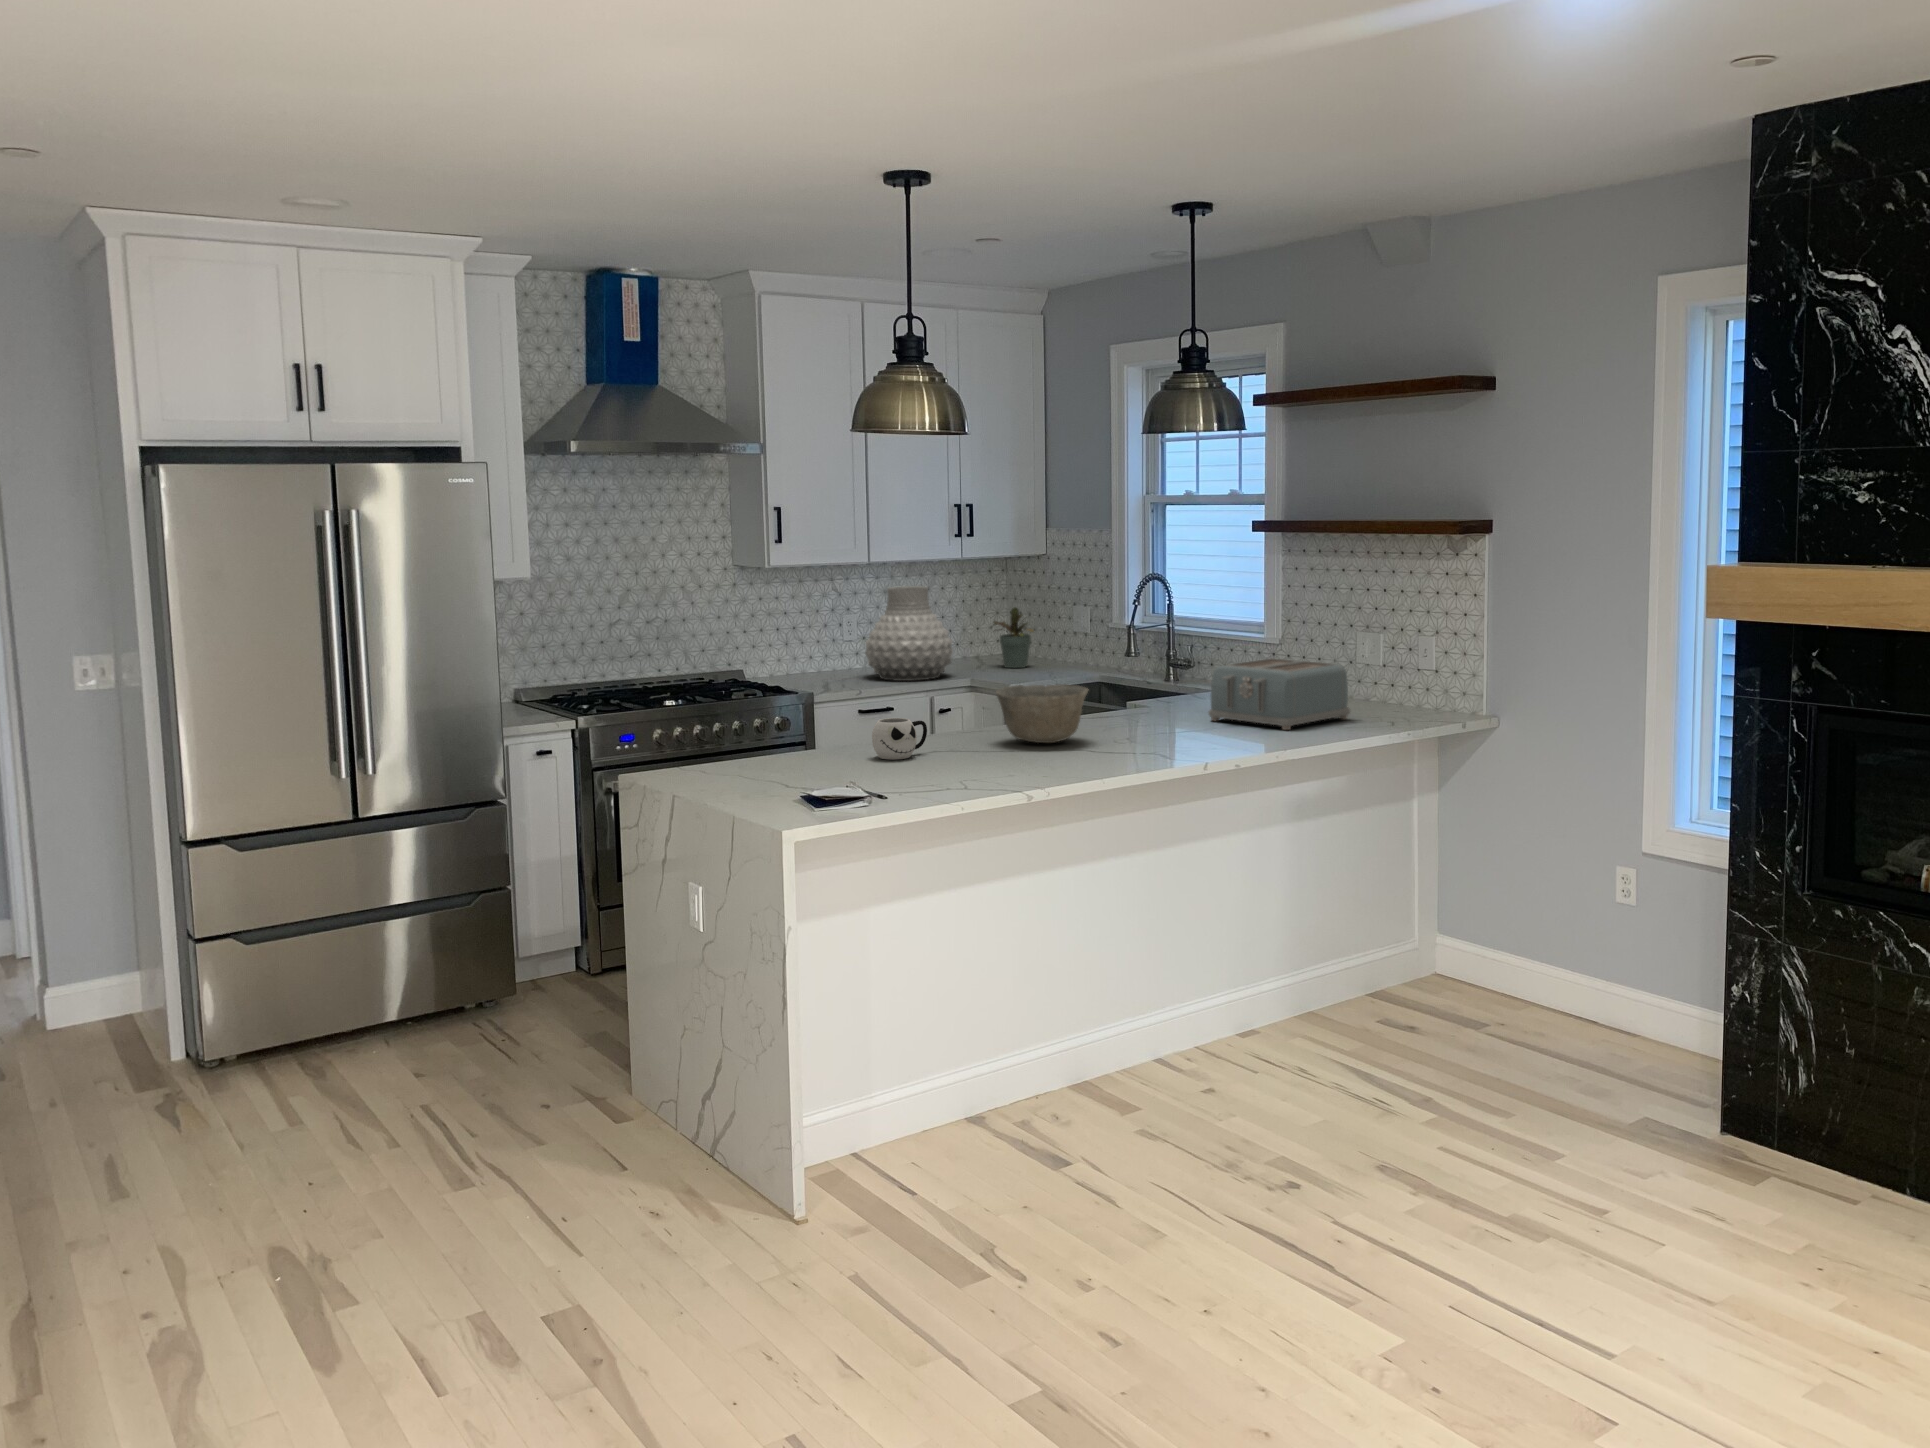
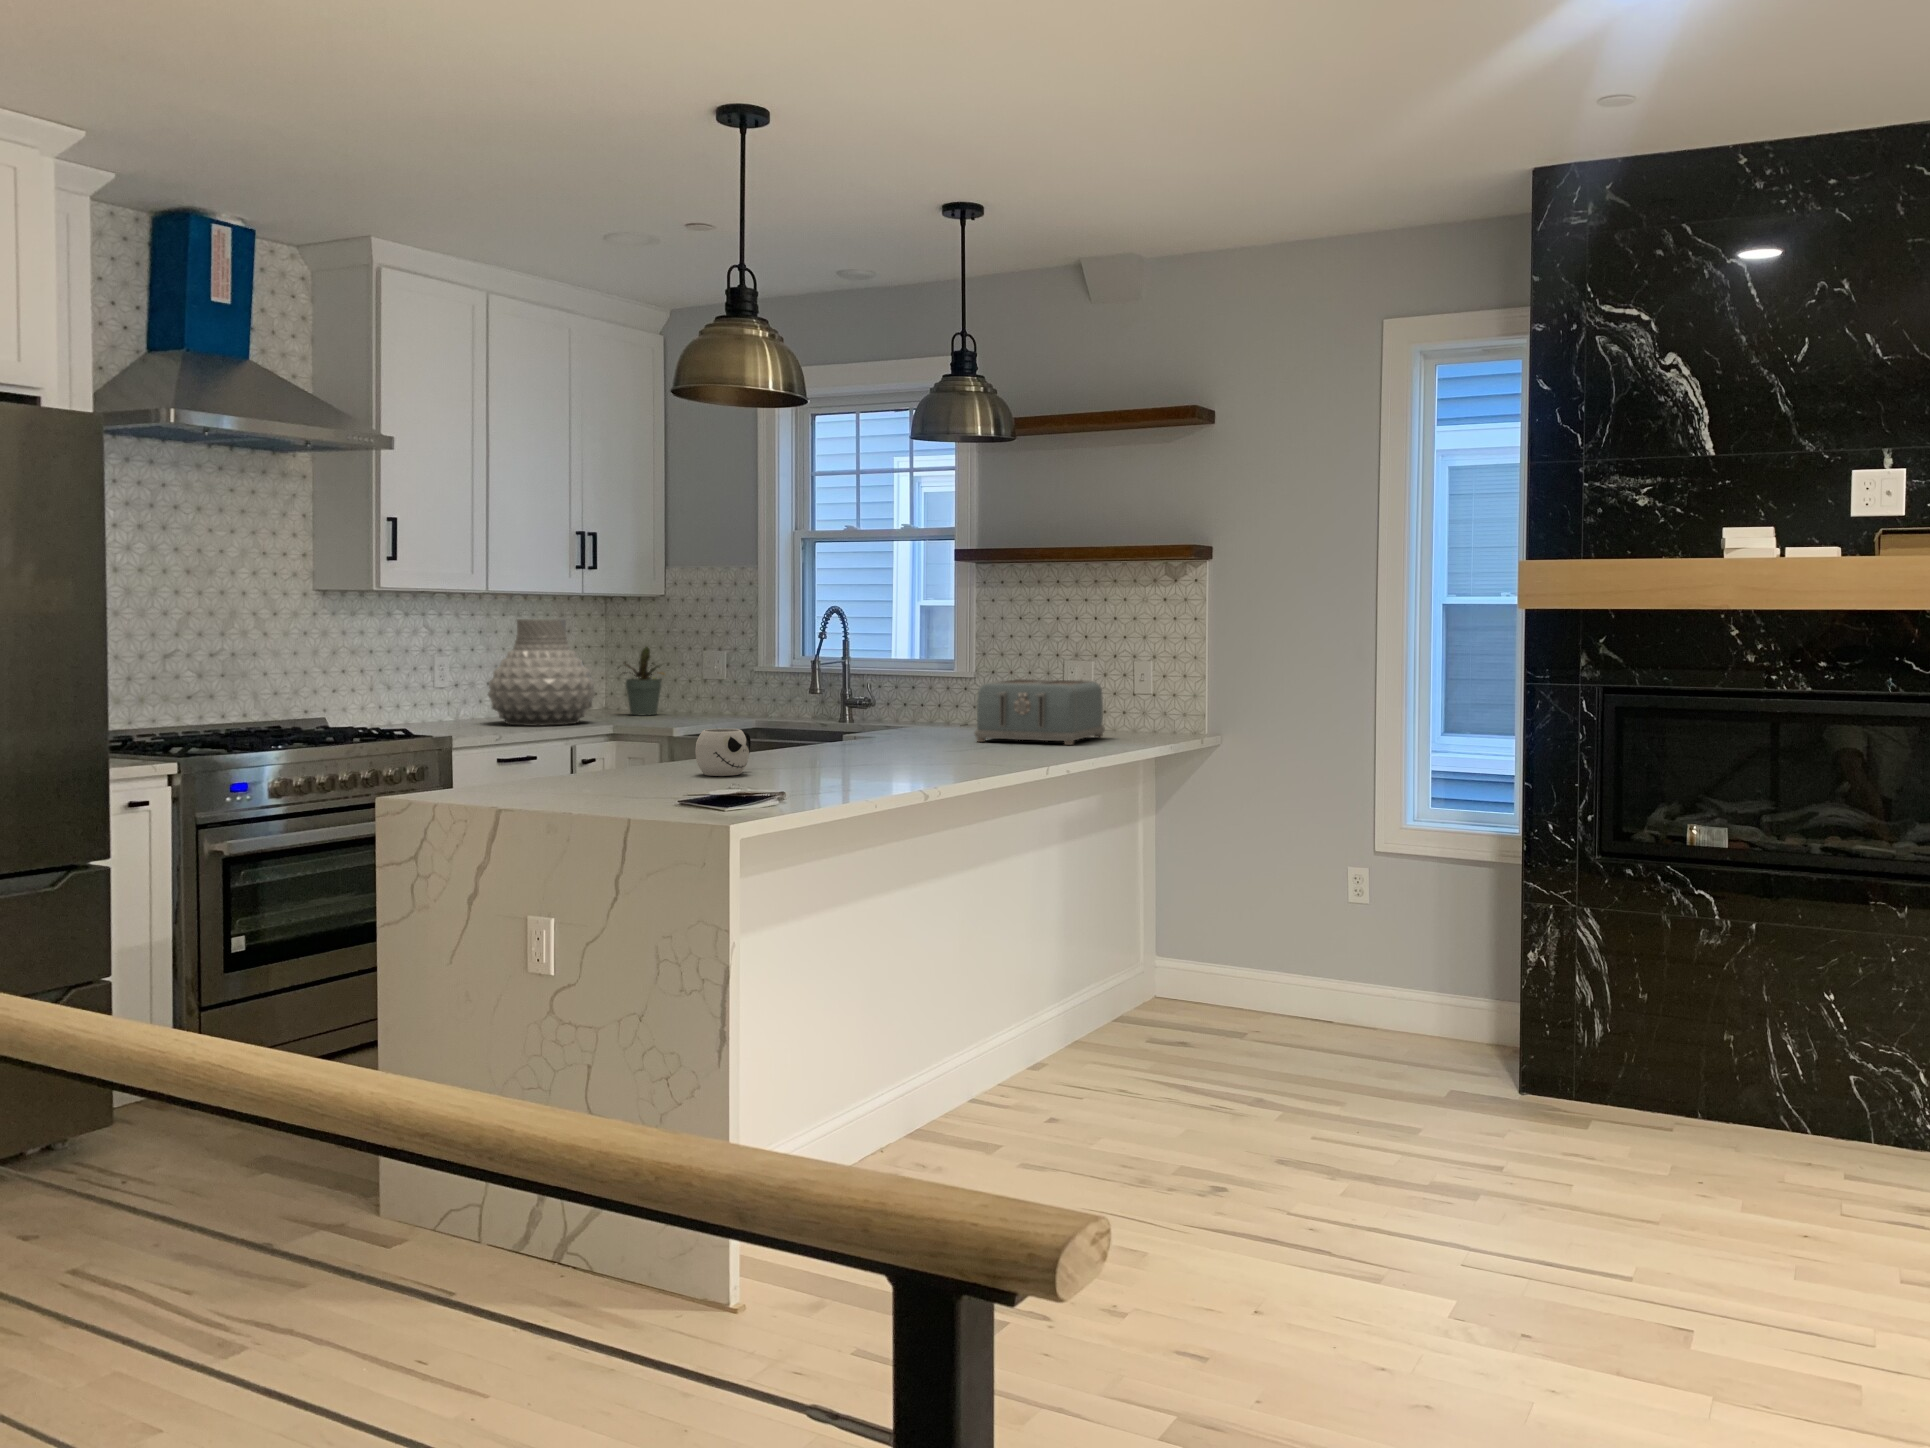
bowl: present [996,684,1088,743] -> none [801,697,906,759]

